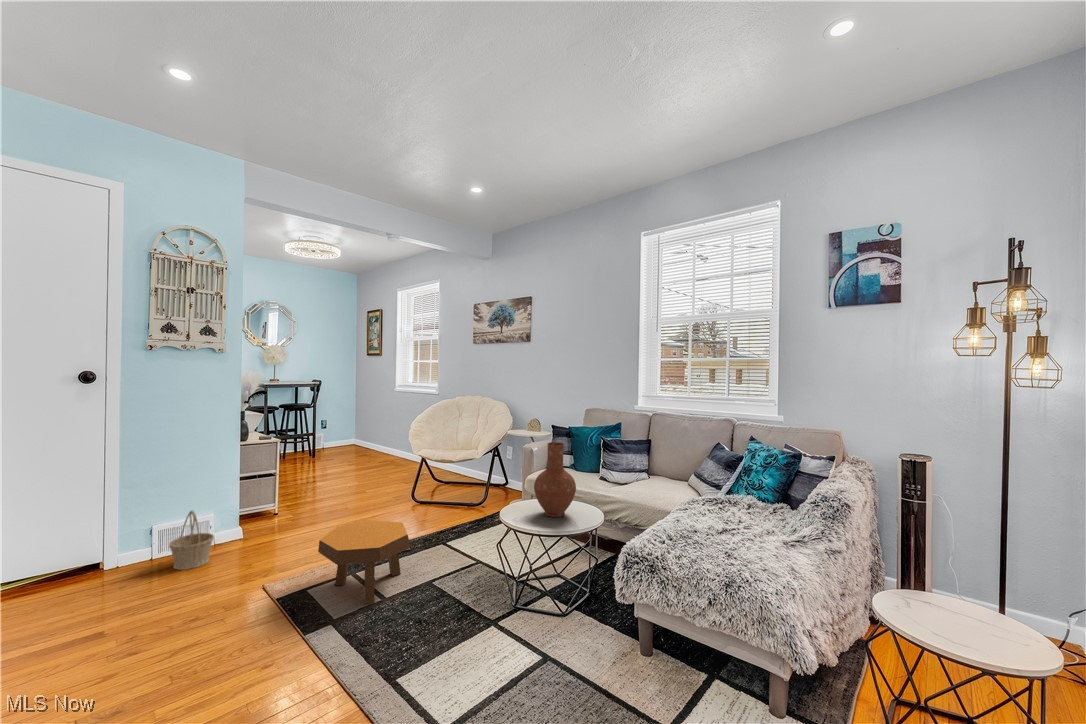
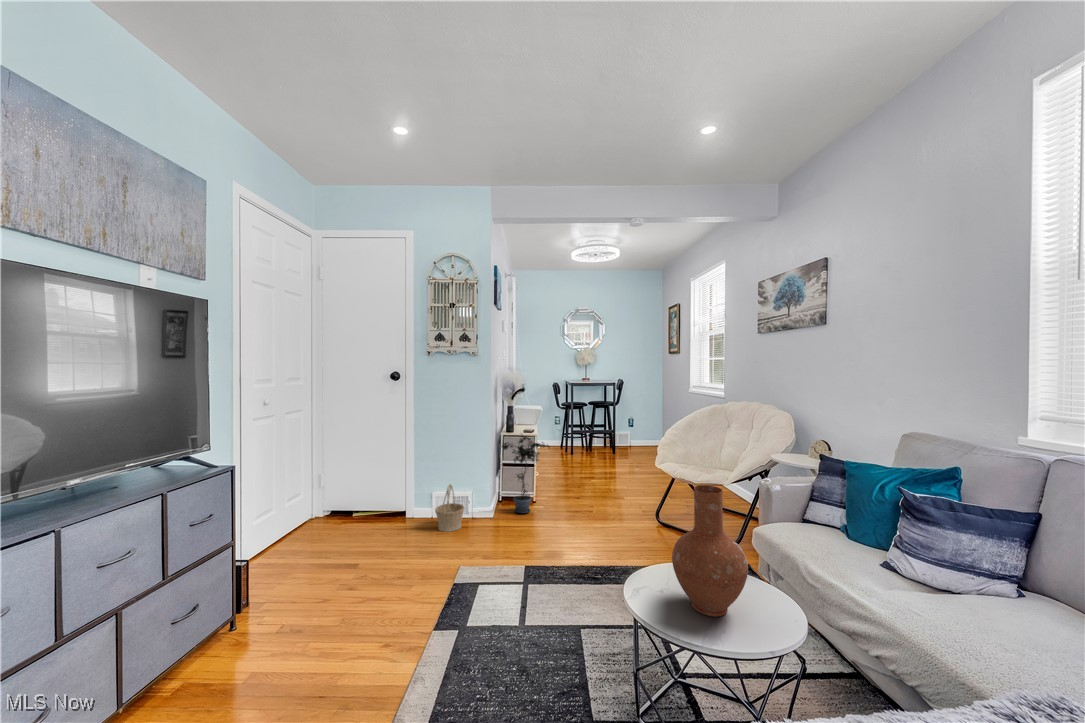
potted plant: none [240,441,305,529] -> present [502,436,550,513]
footstool: present [318,520,411,605] -> none [478,529,572,628]

